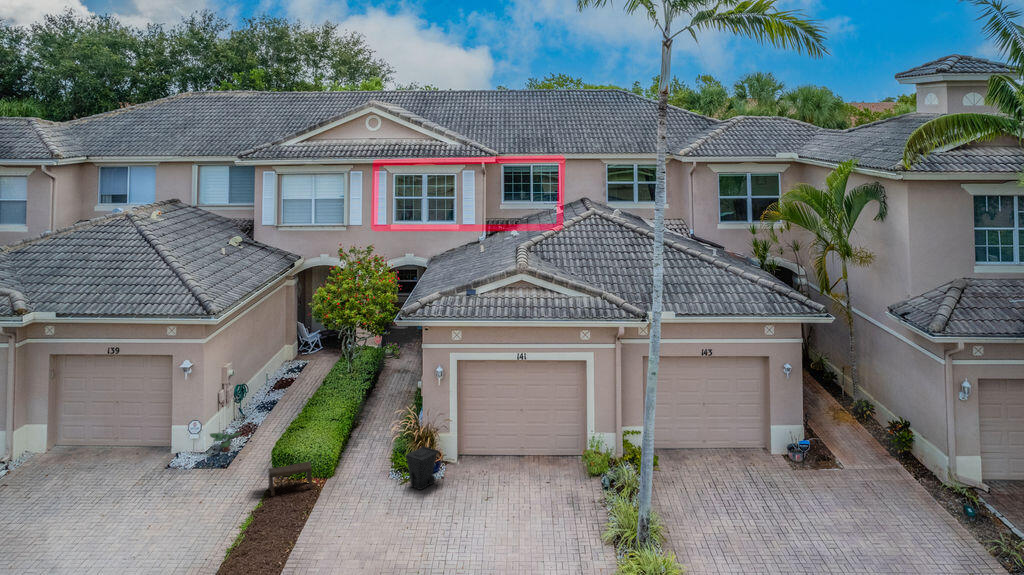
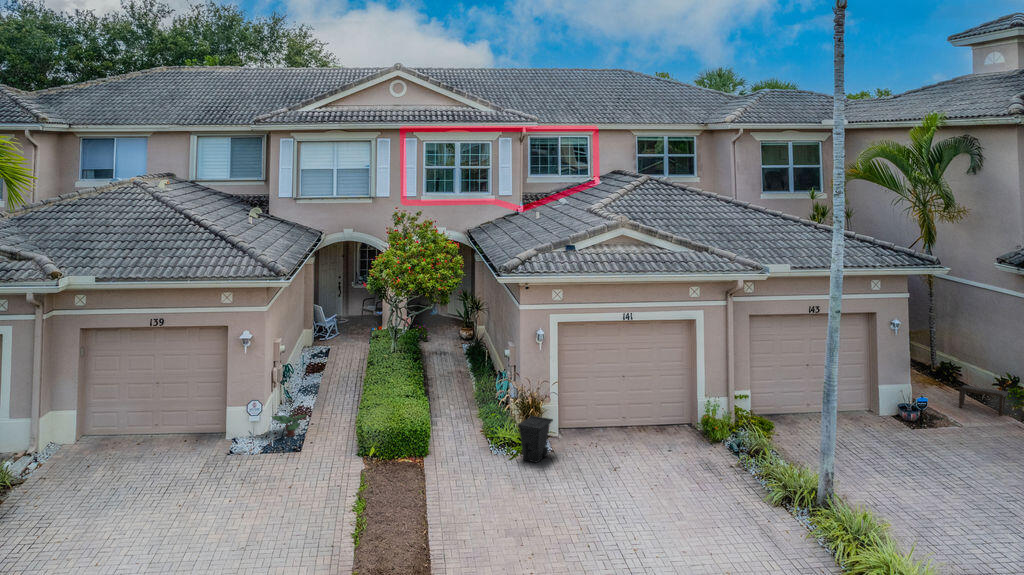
bench: present [269,462,312,496] -> present [959,385,1008,415]

